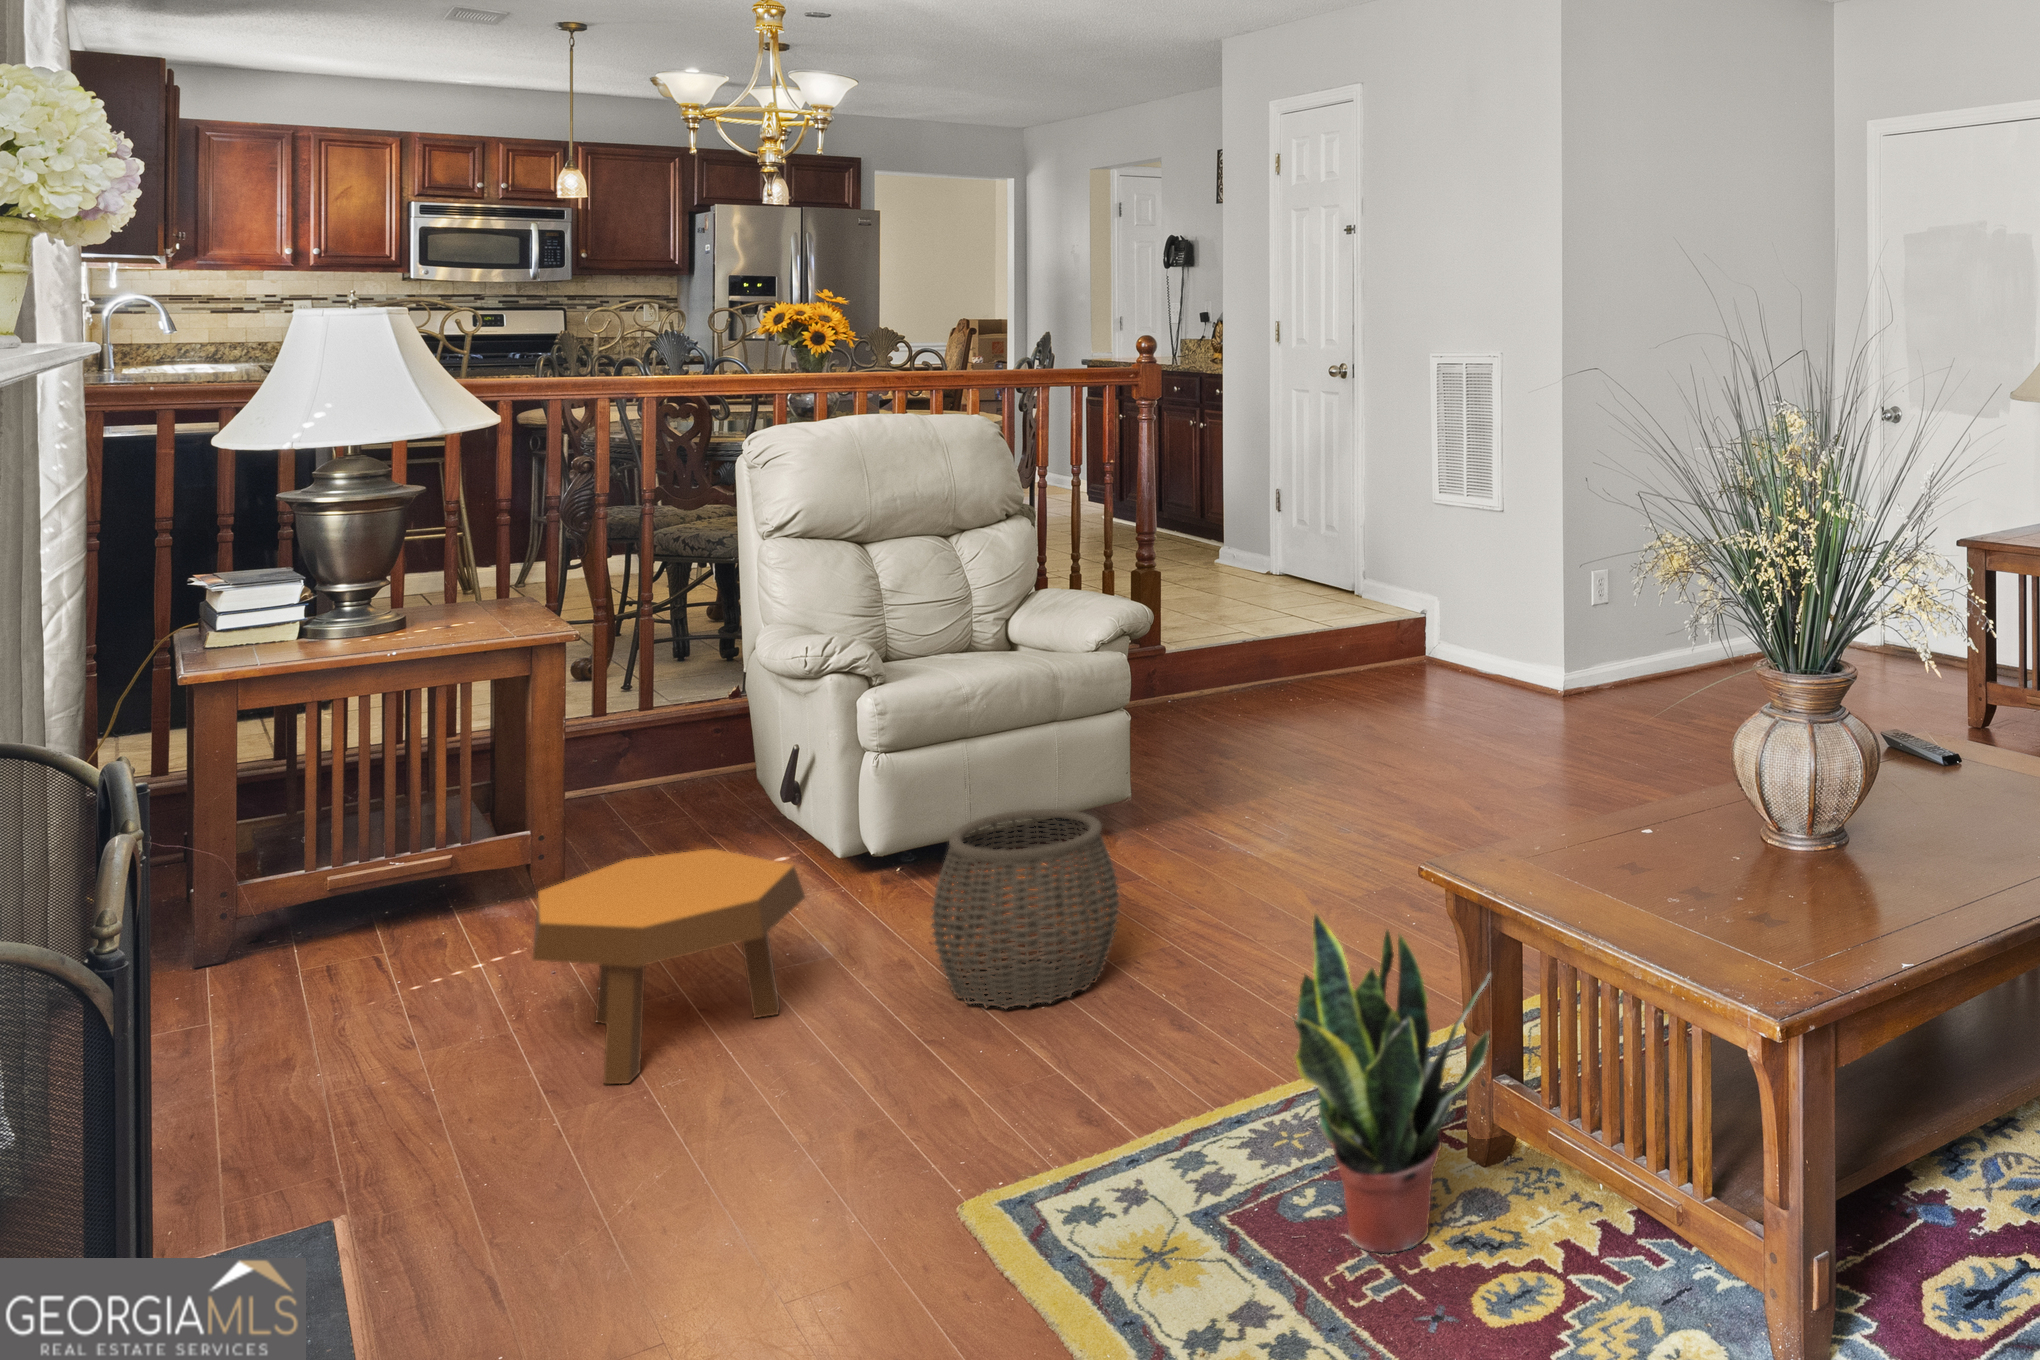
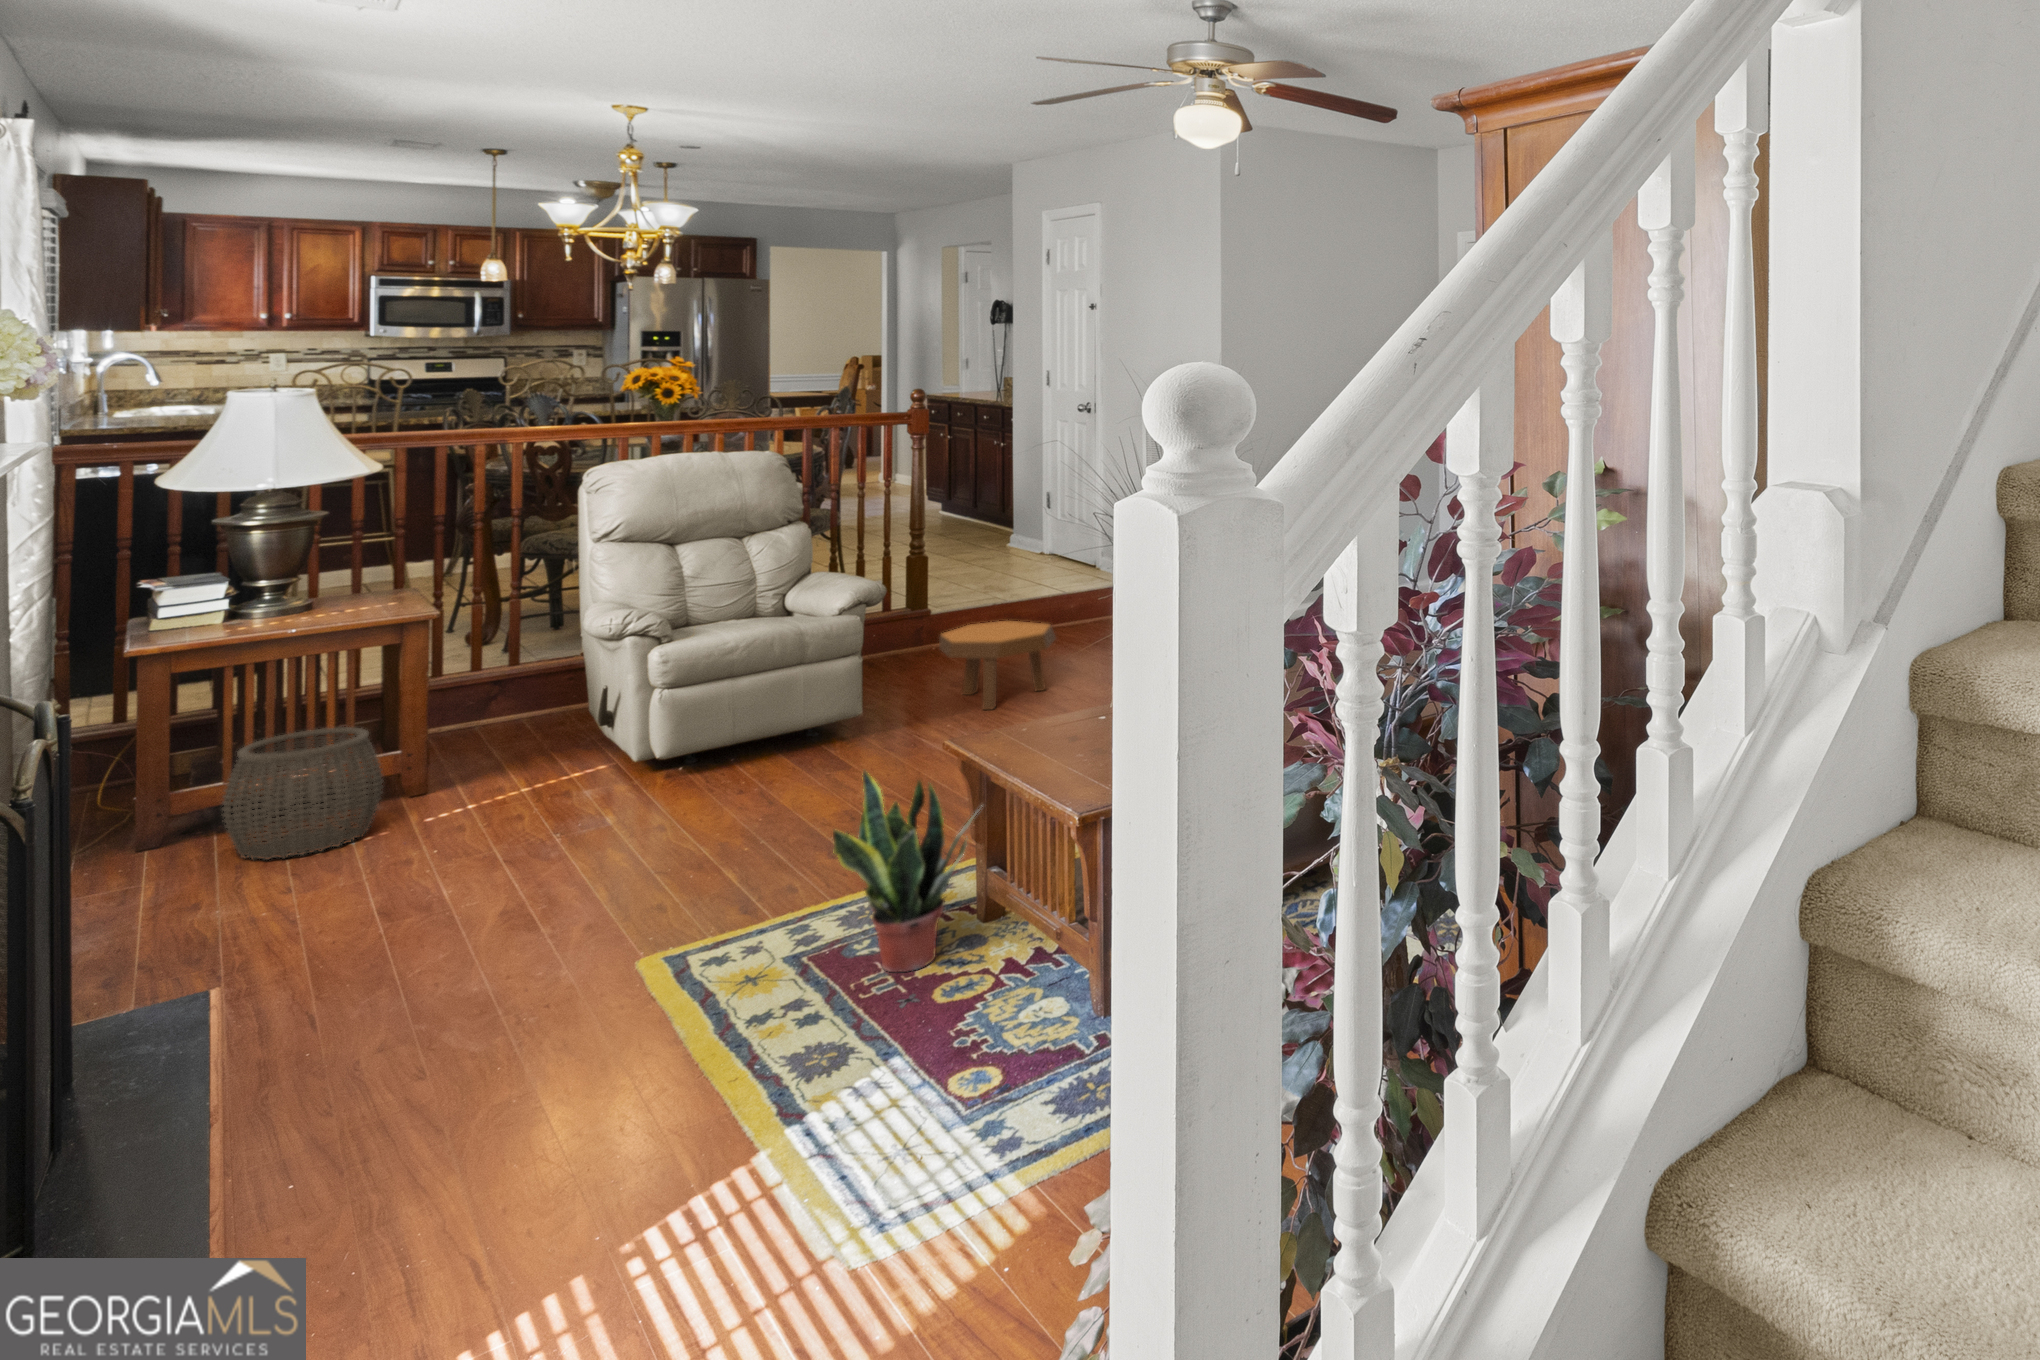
woven basket: present [931,809,1120,1009] -> present [222,727,383,860]
footstool: present [533,849,806,1084] -> present [939,621,1056,710]

